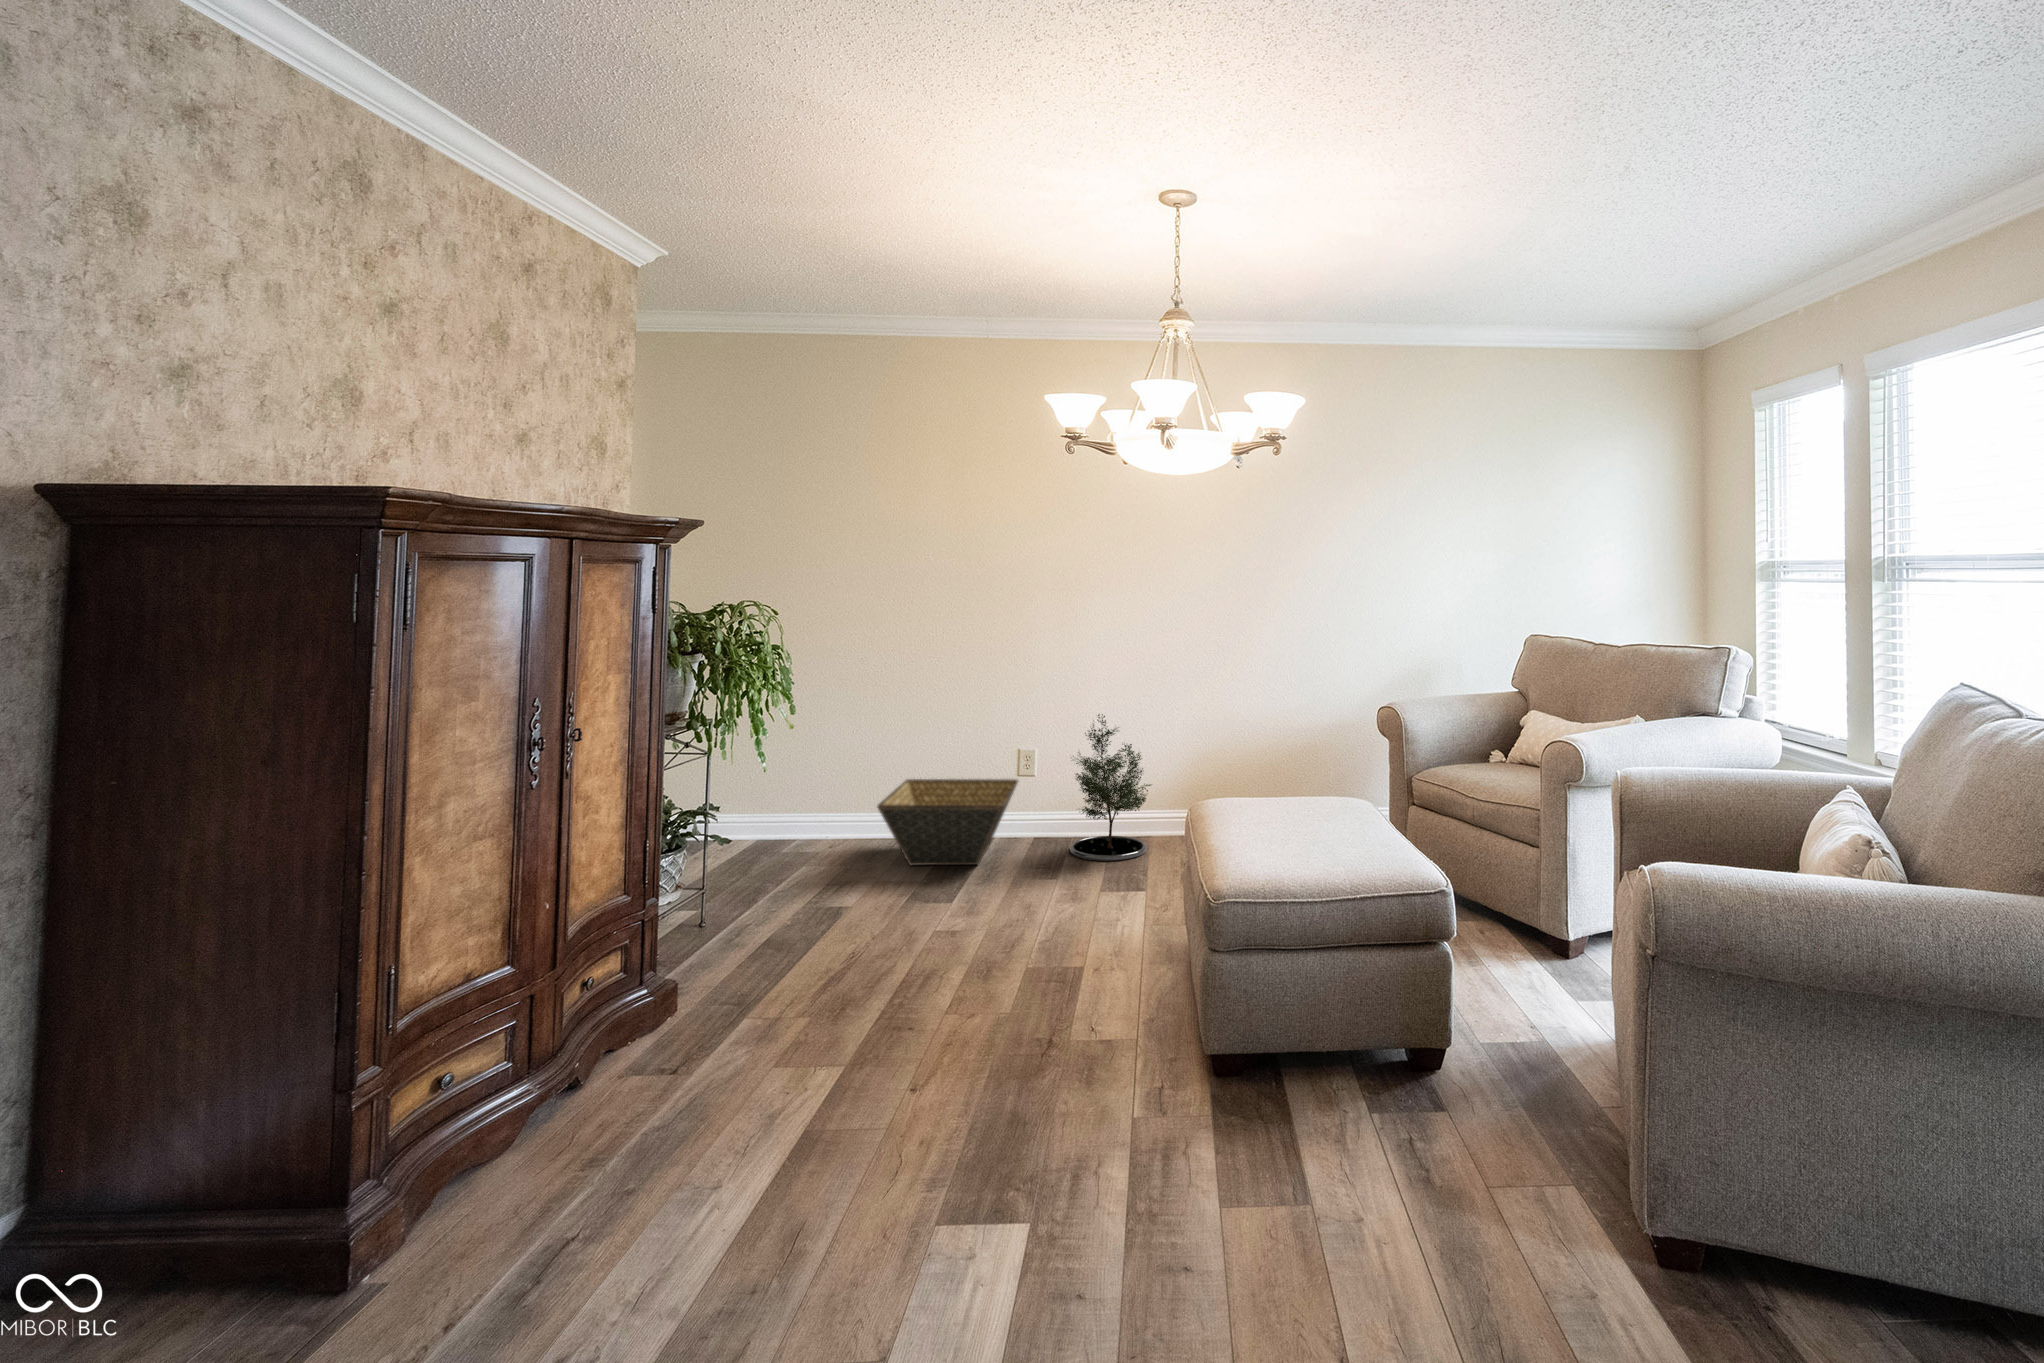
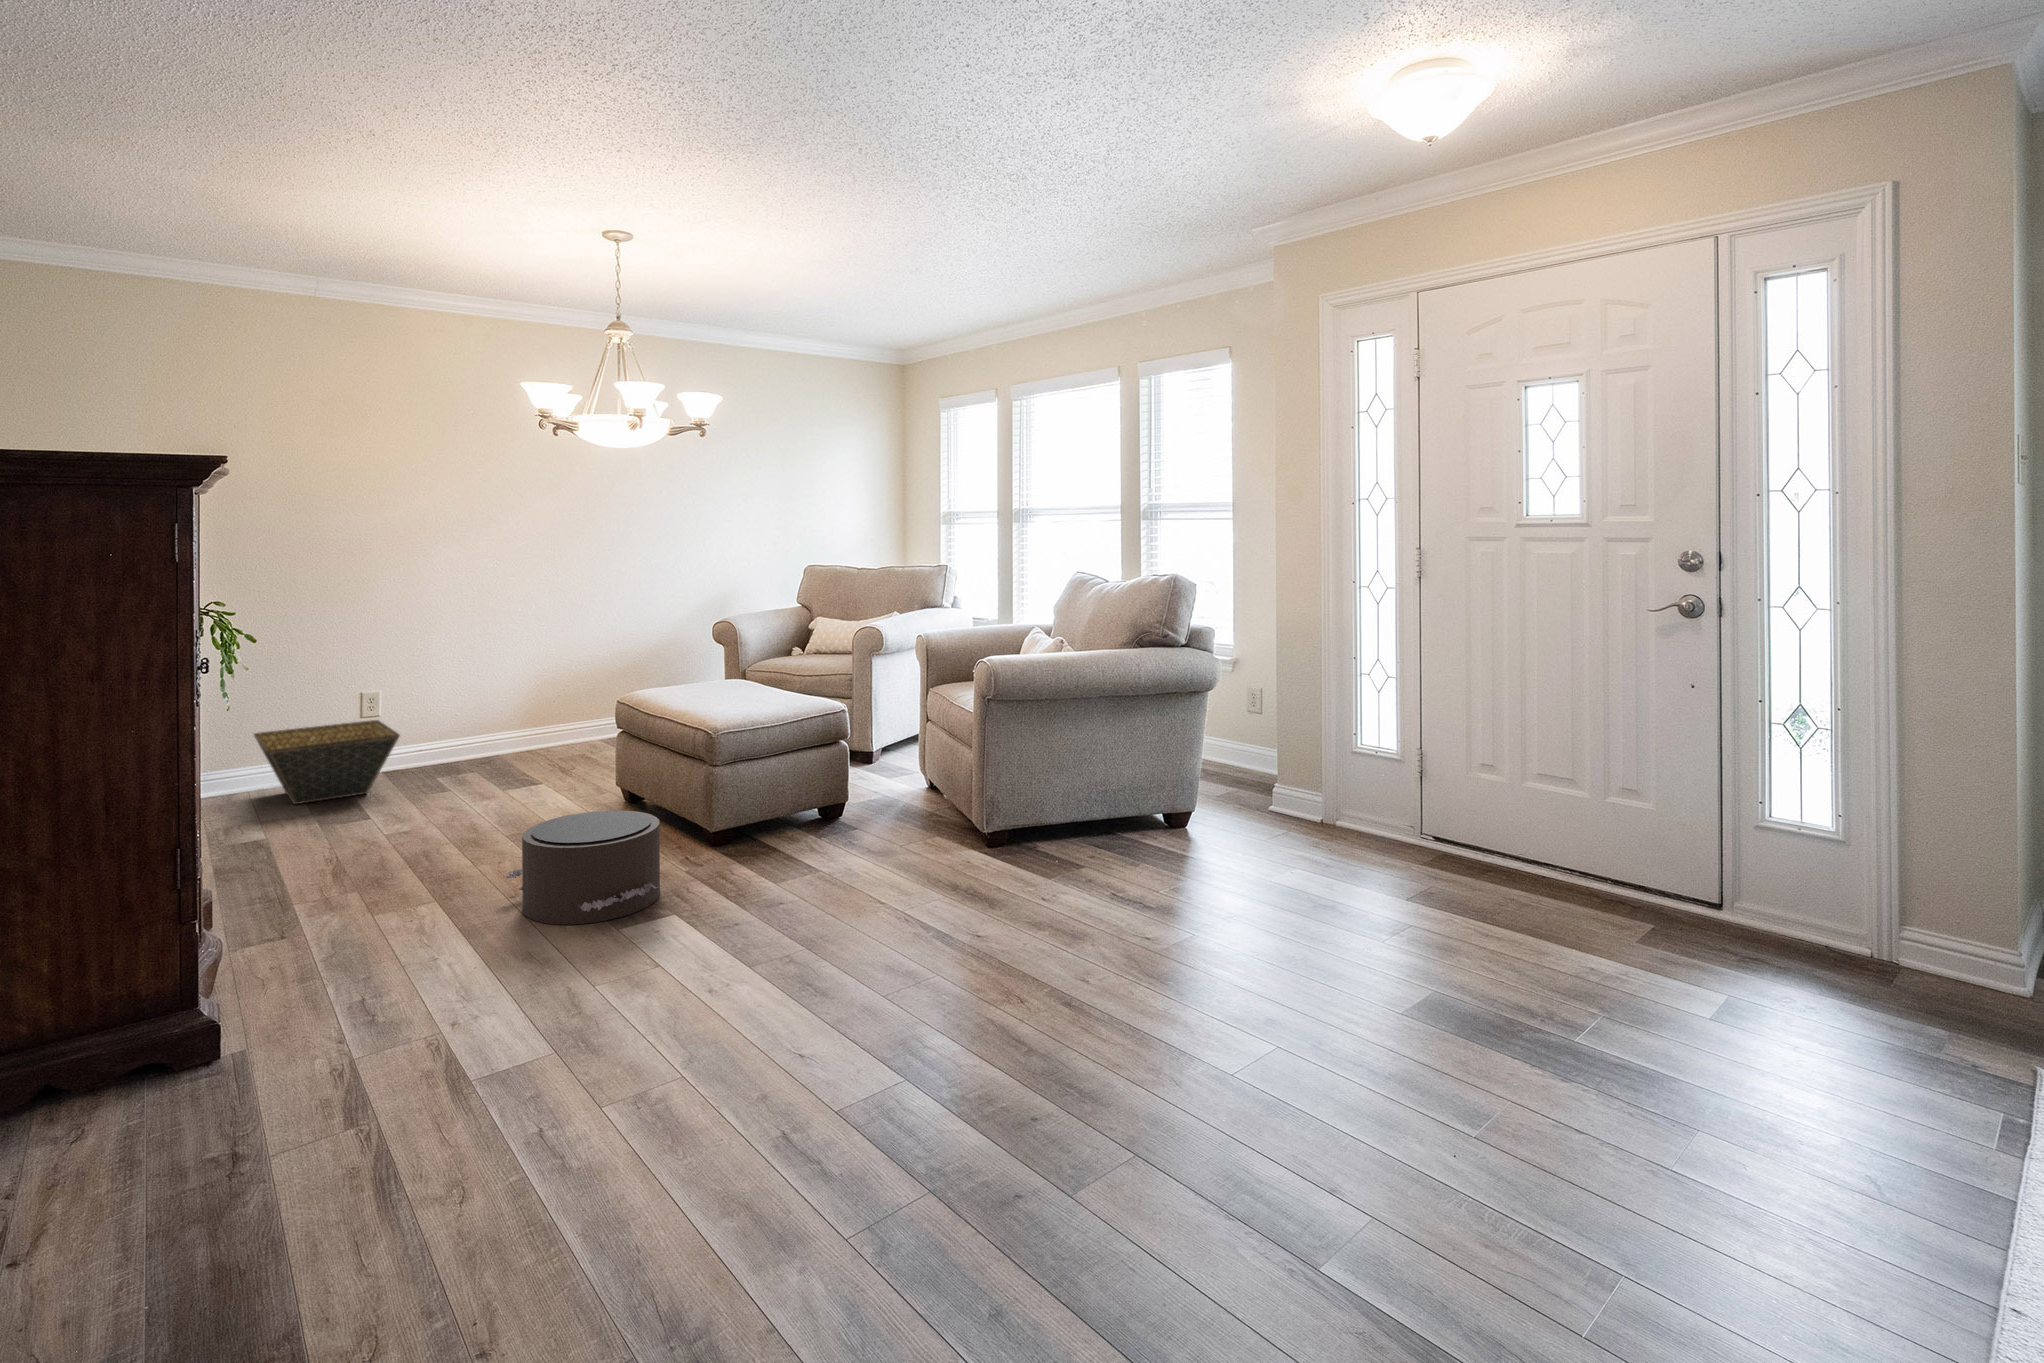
potted tree: present [1070,714,1151,861] -> none [439,649,517,775]
pouf: none [859,996,1062,1208] -> present [504,811,660,925]

